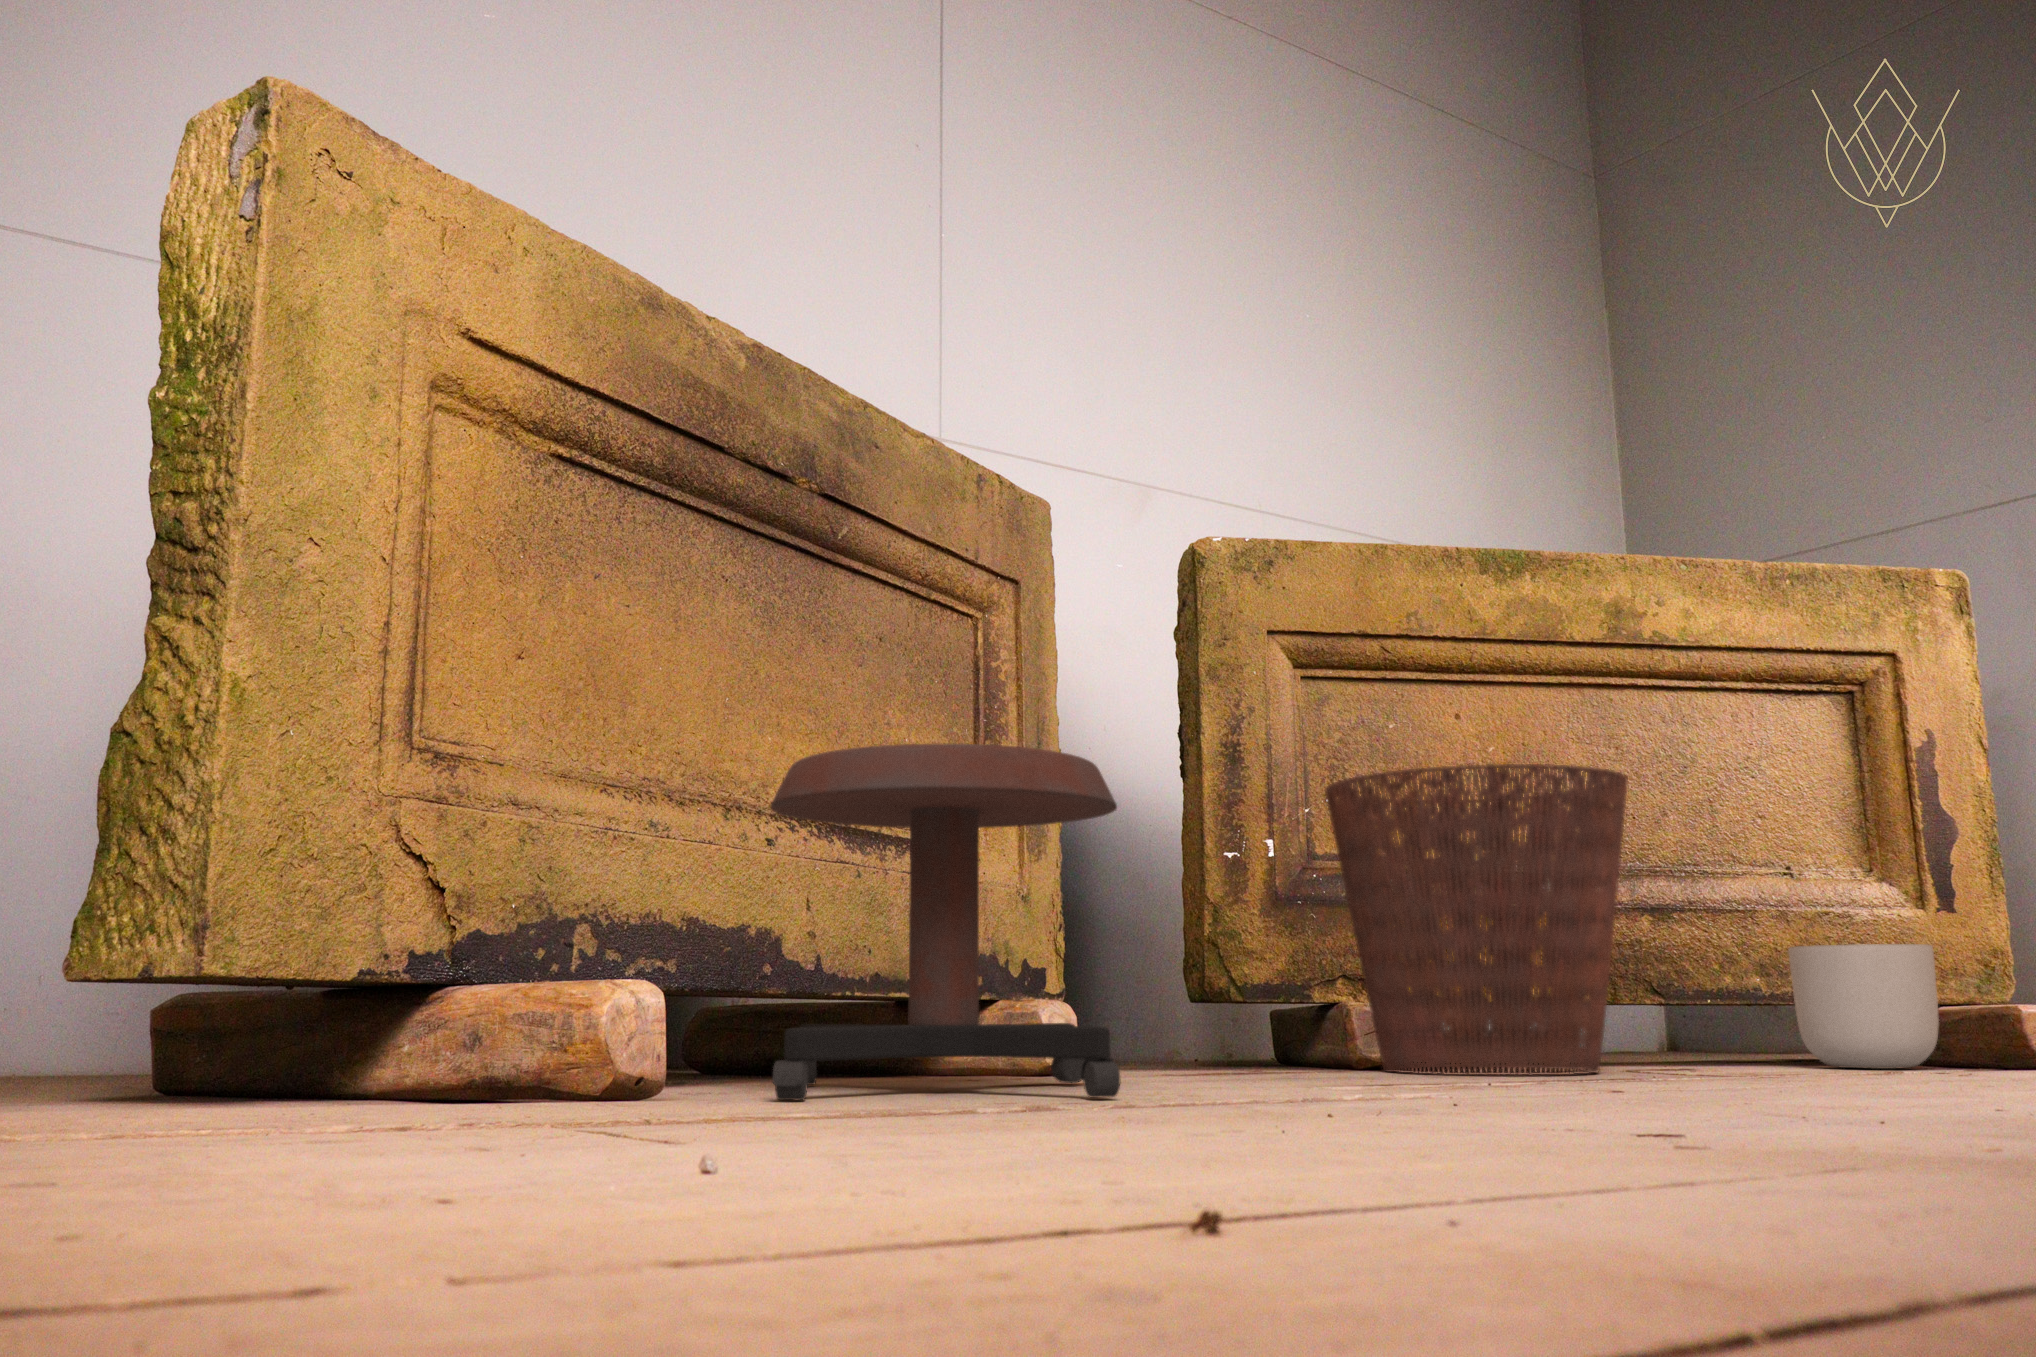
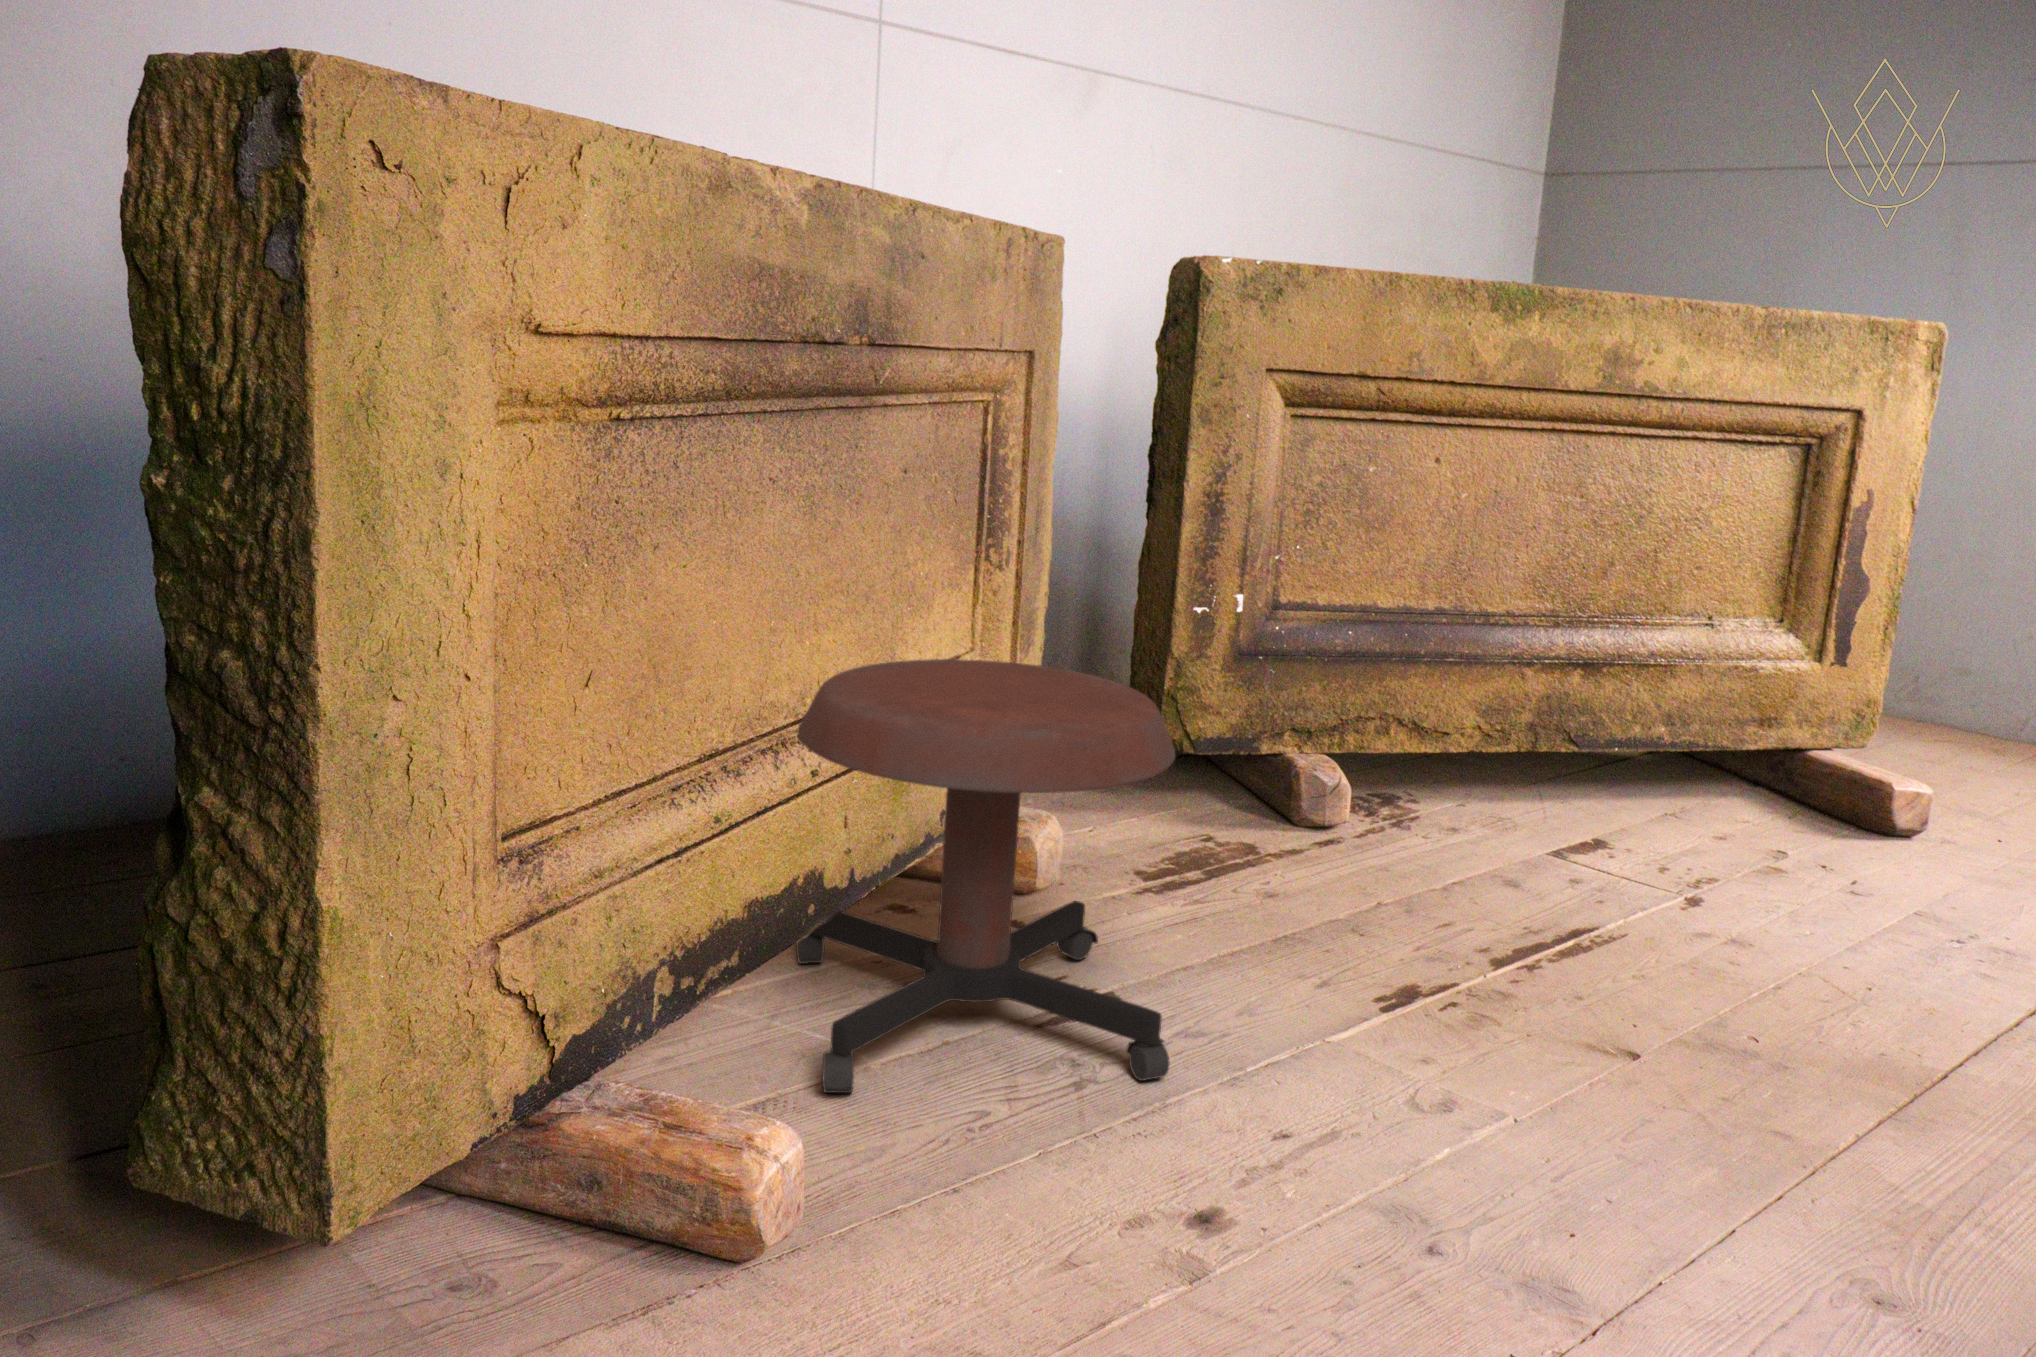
basket: present [1325,764,1628,1075] -> none [1311,558,1622,885]
planter: present [1788,944,1939,1069] -> none [1694,709,1836,840]

